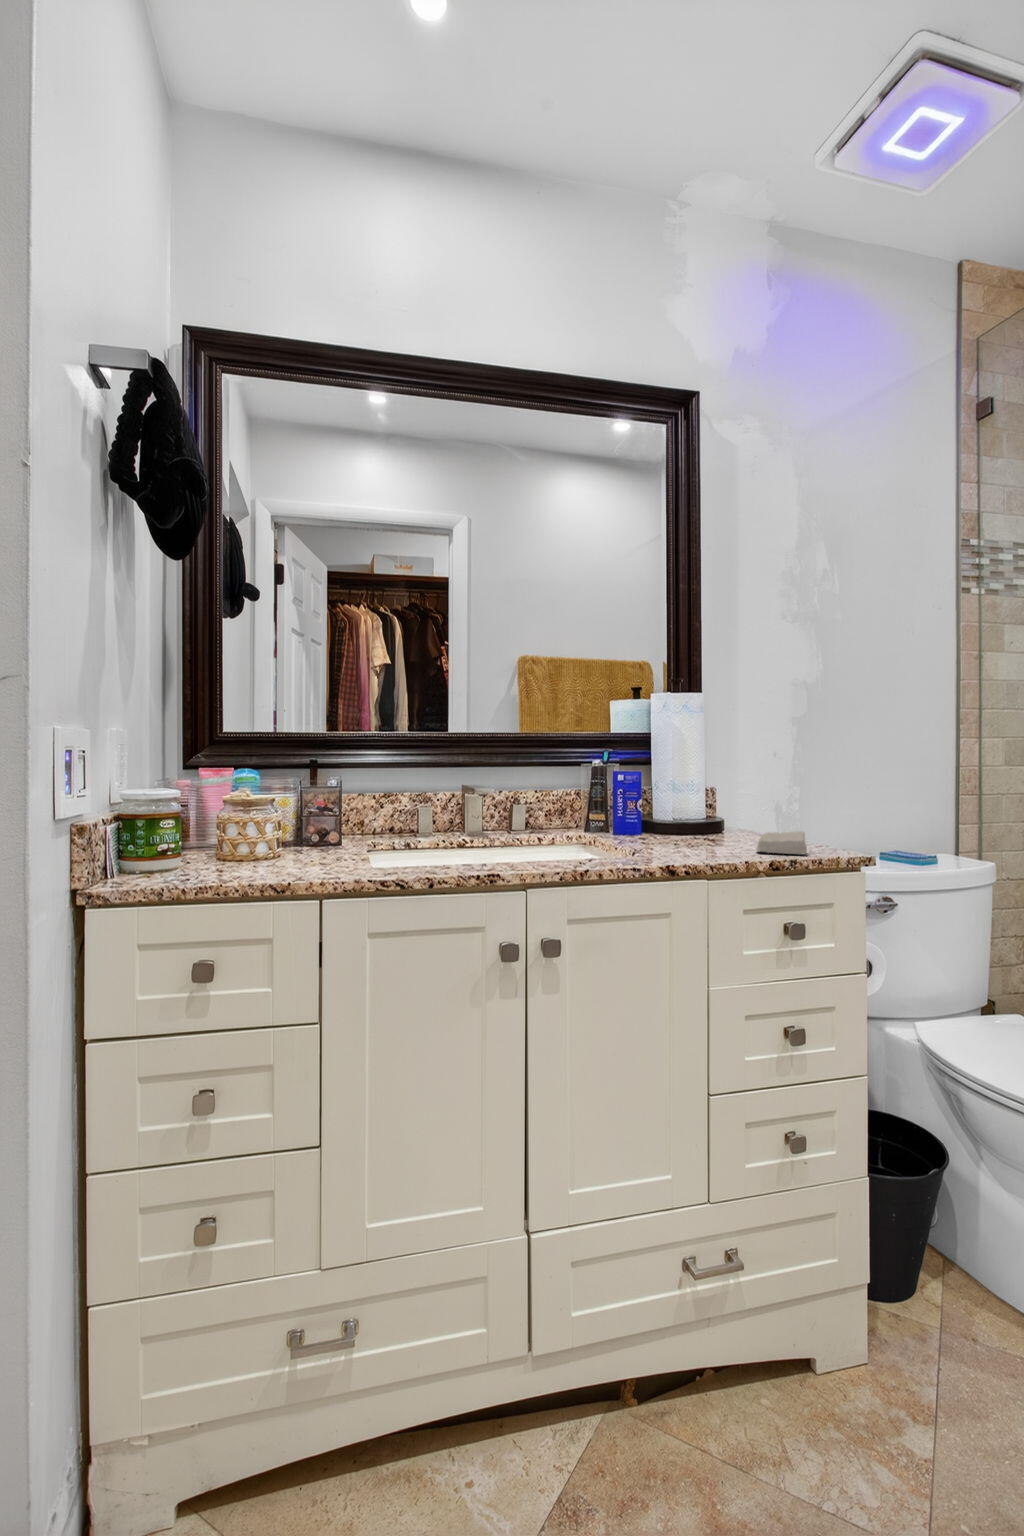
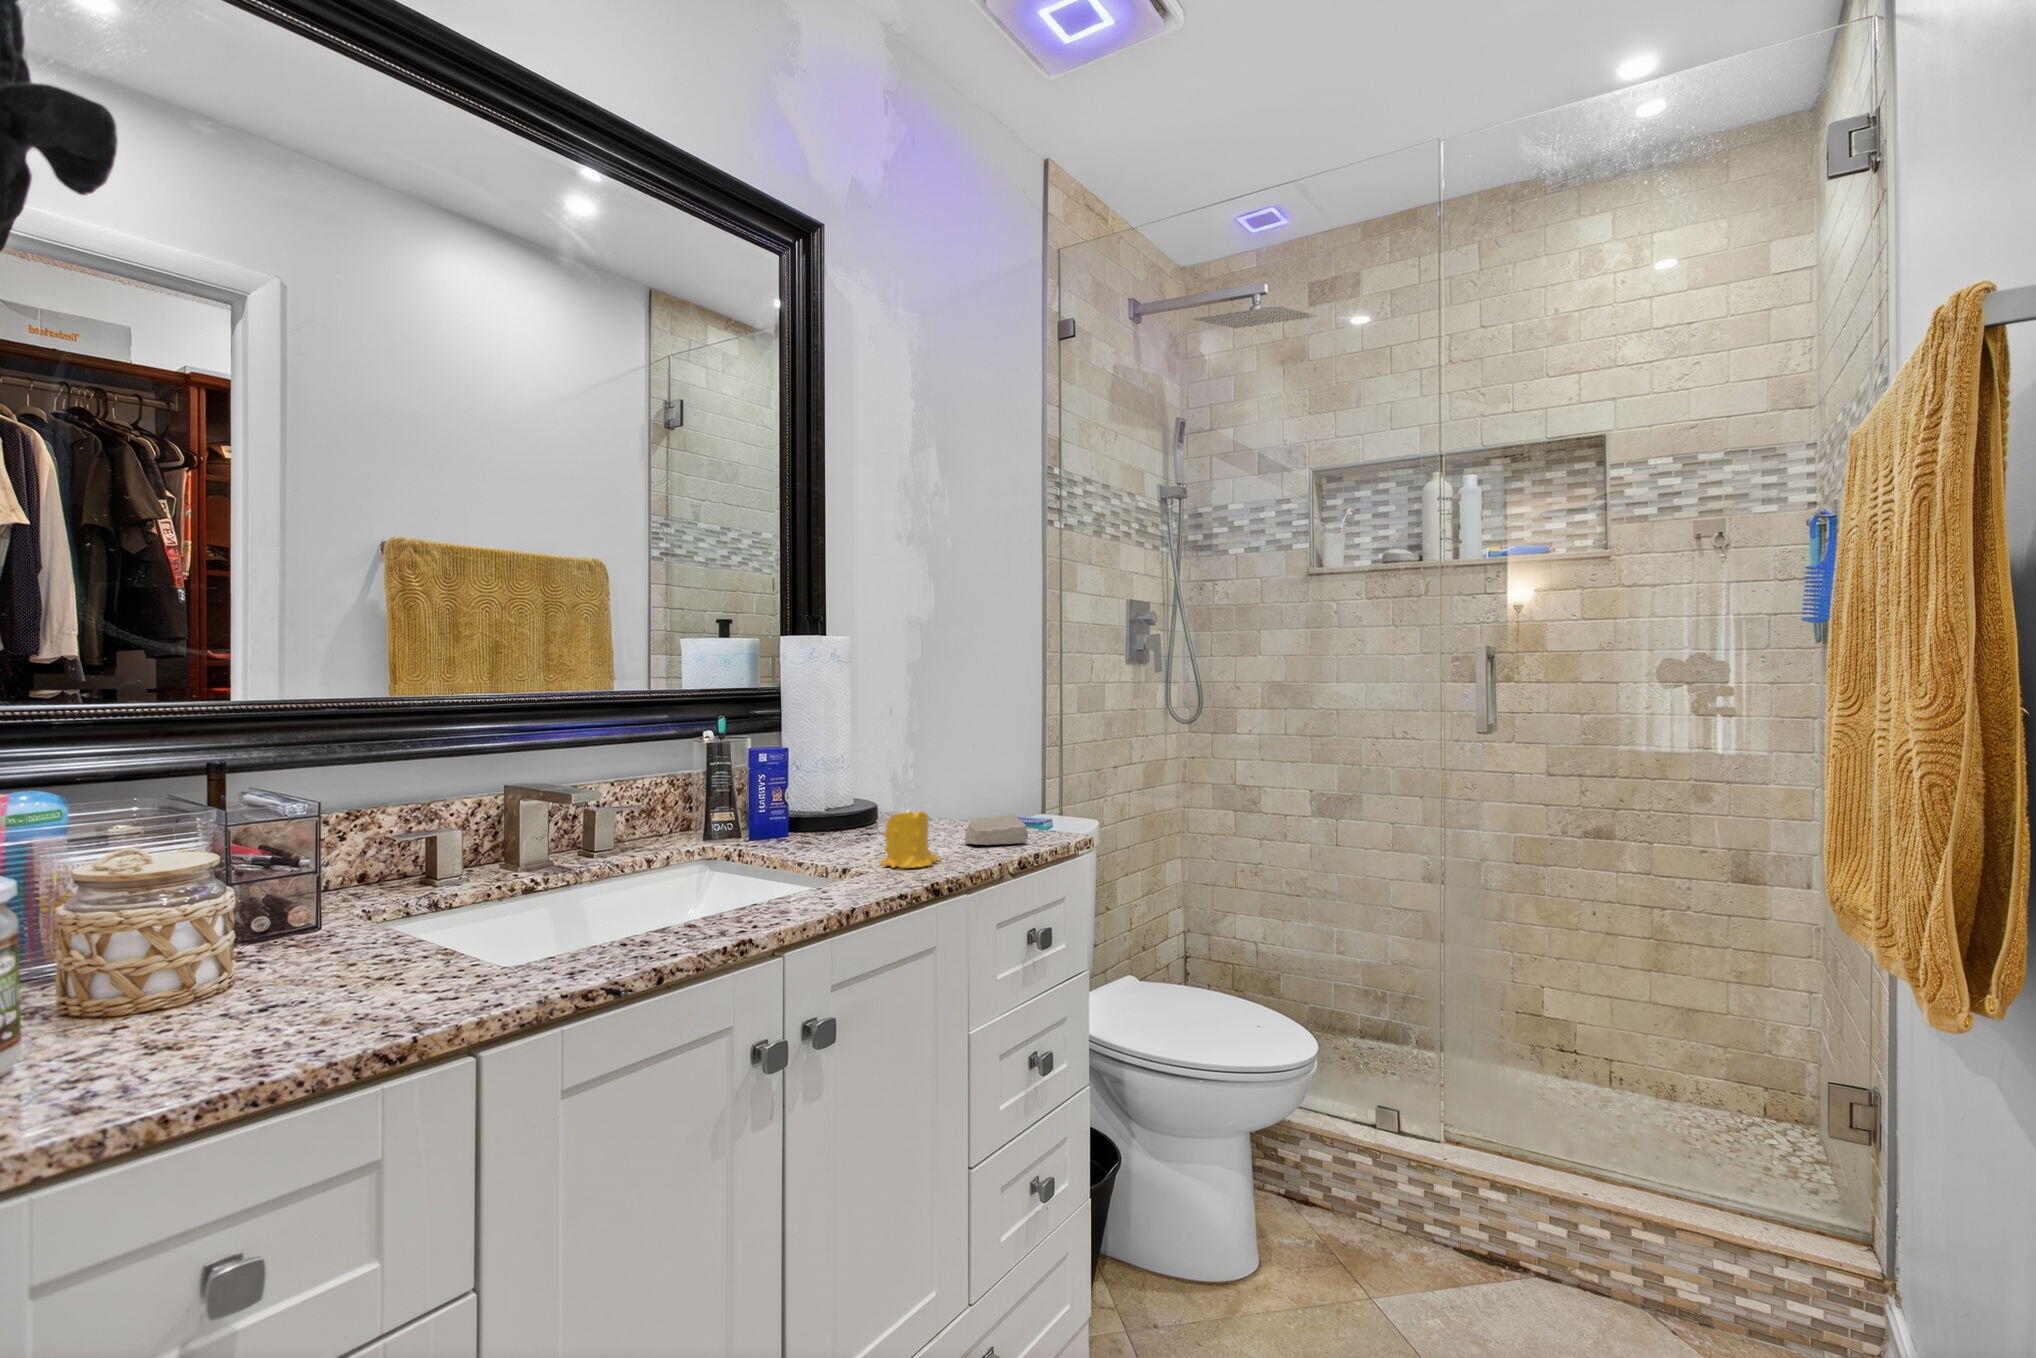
candle: none [662,814,713,858] -> present [880,811,941,868]

